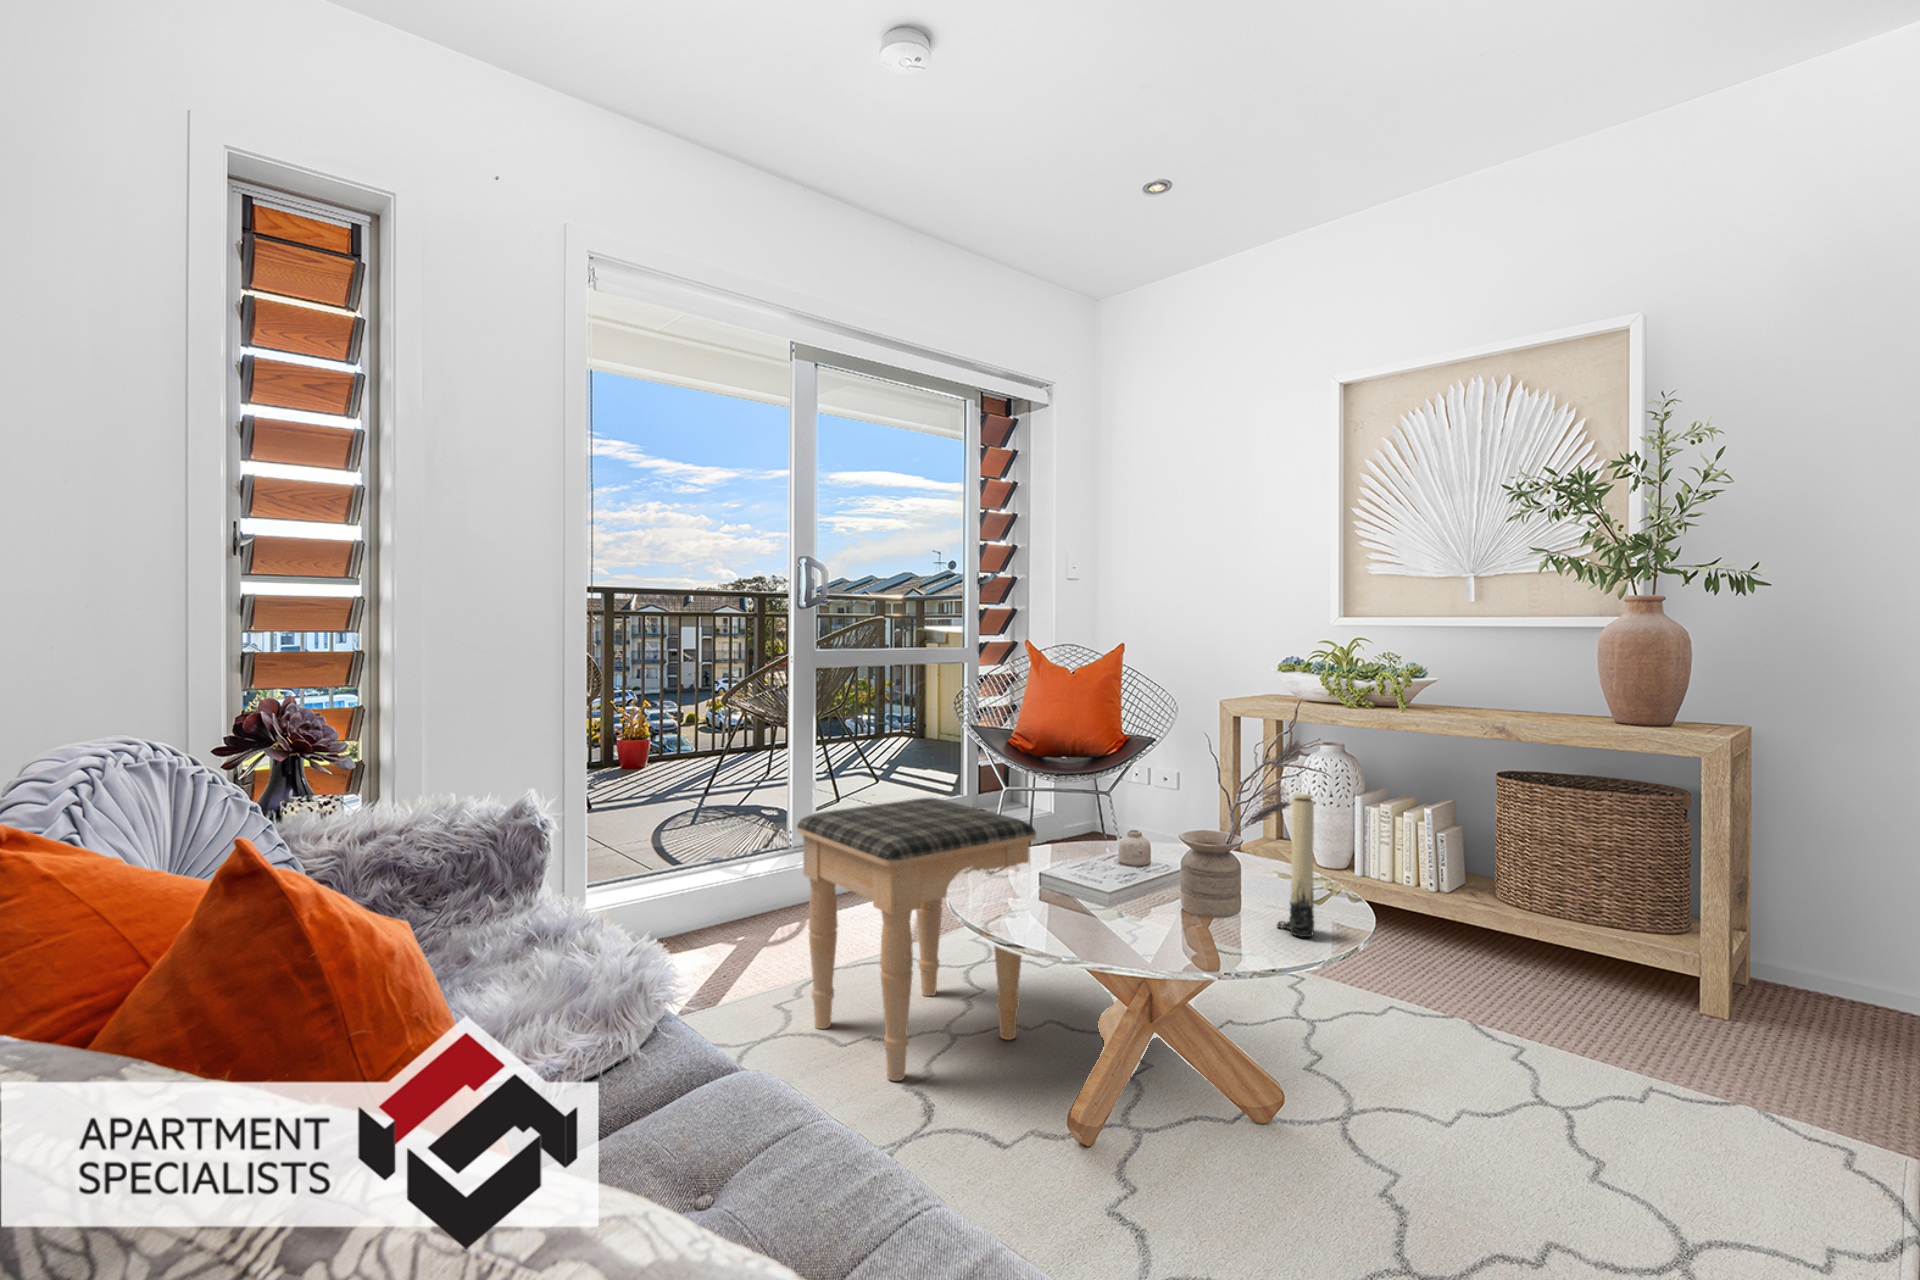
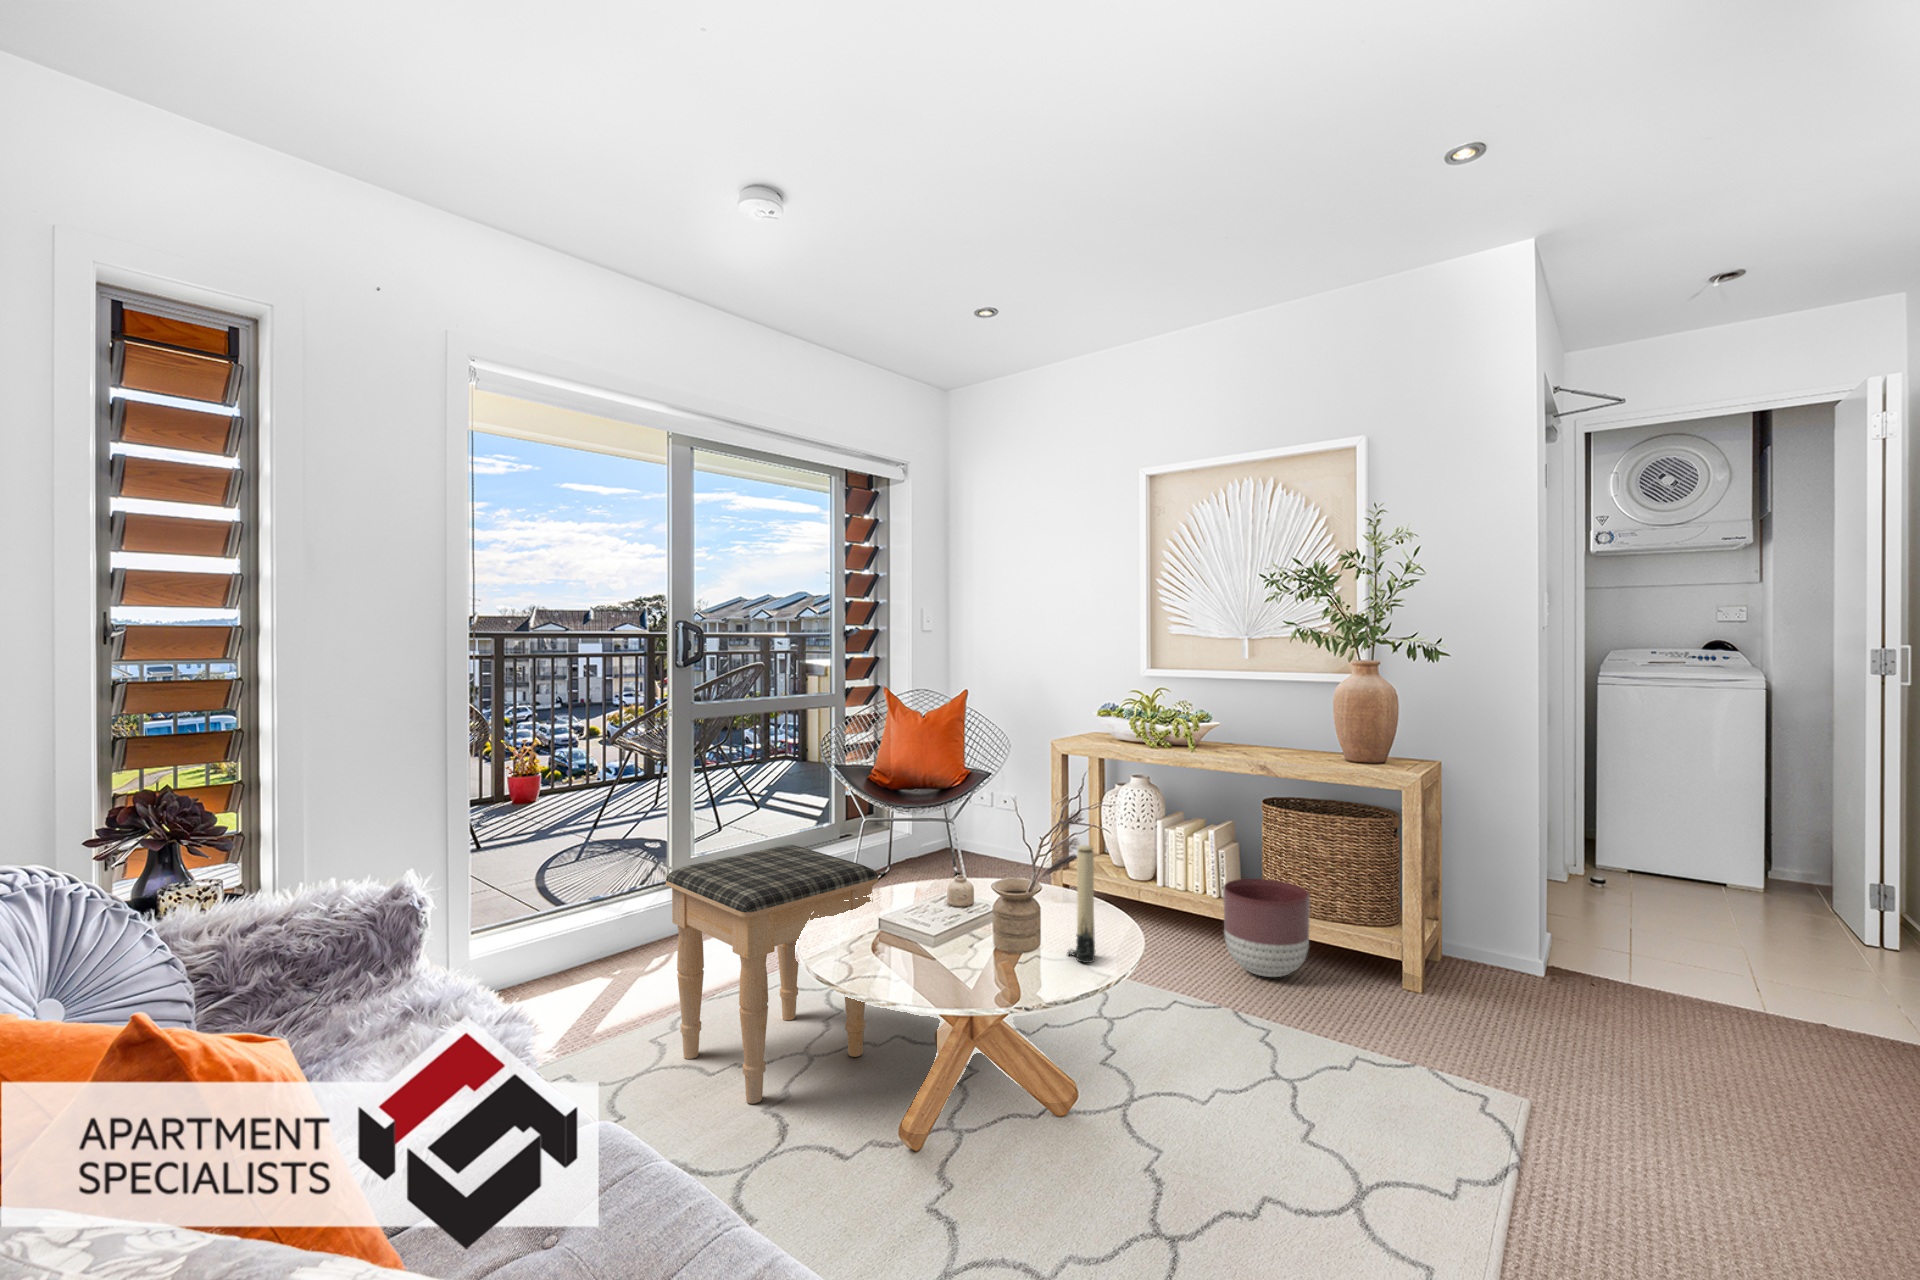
planter: none [1447,866,1563,985] -> present [1223,878,1310,977]

